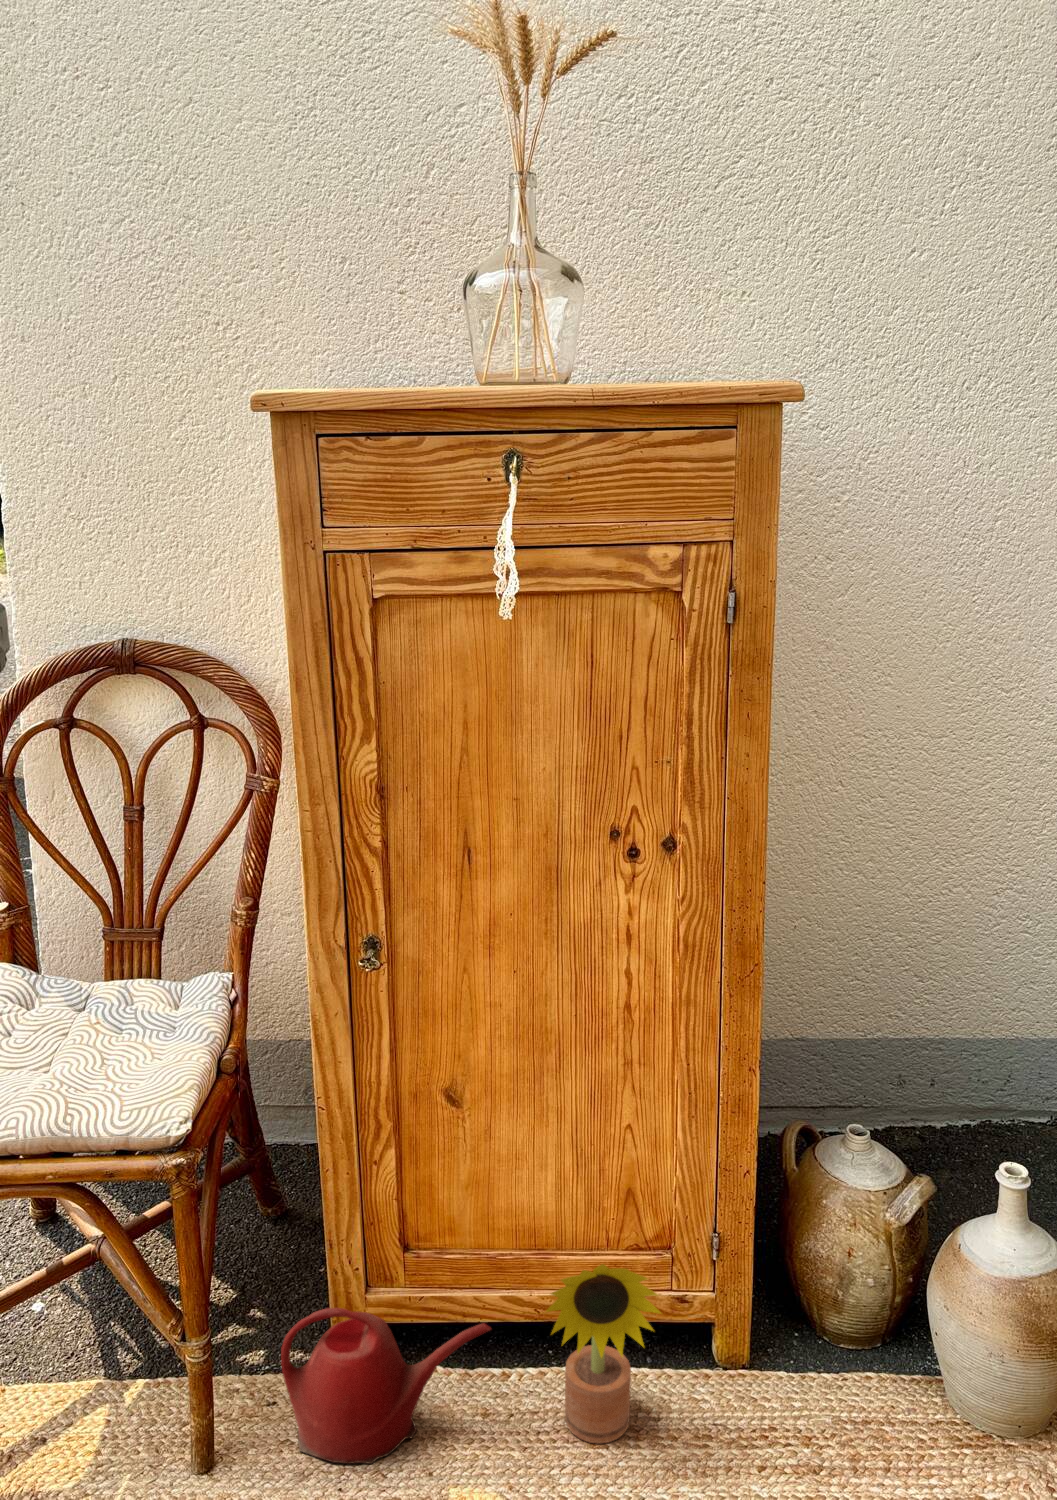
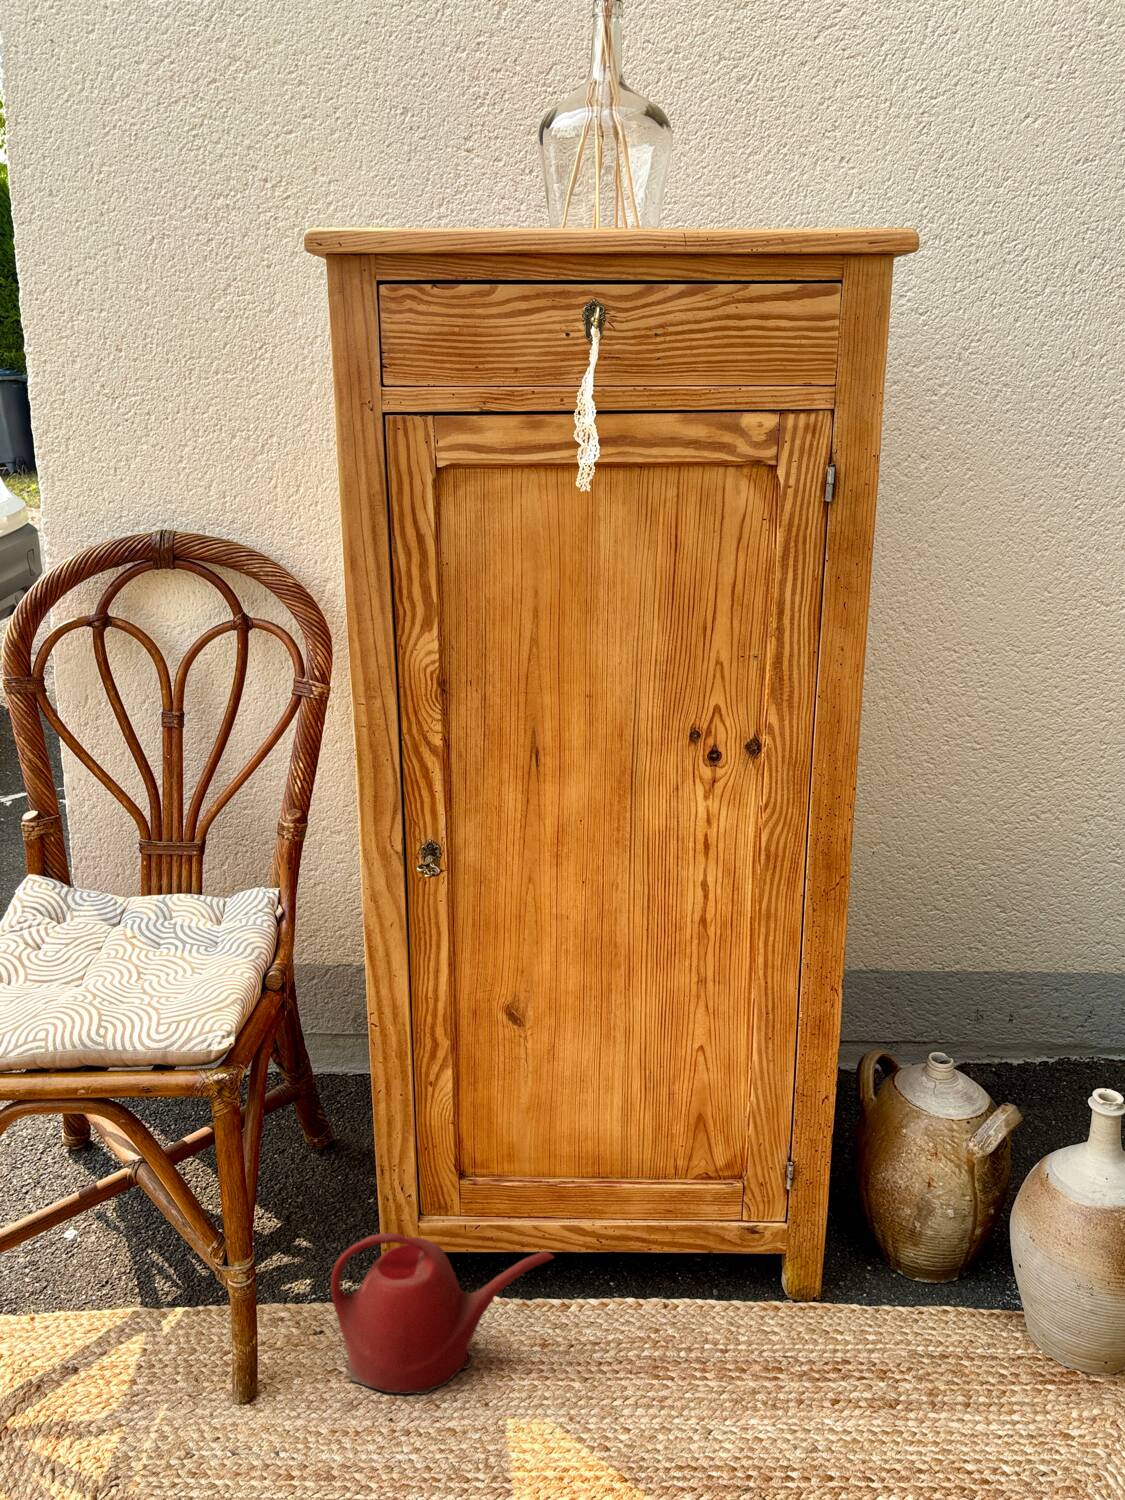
decorative plant: present [546,1264,661,1444] -> none [613,1191,739,1376]

